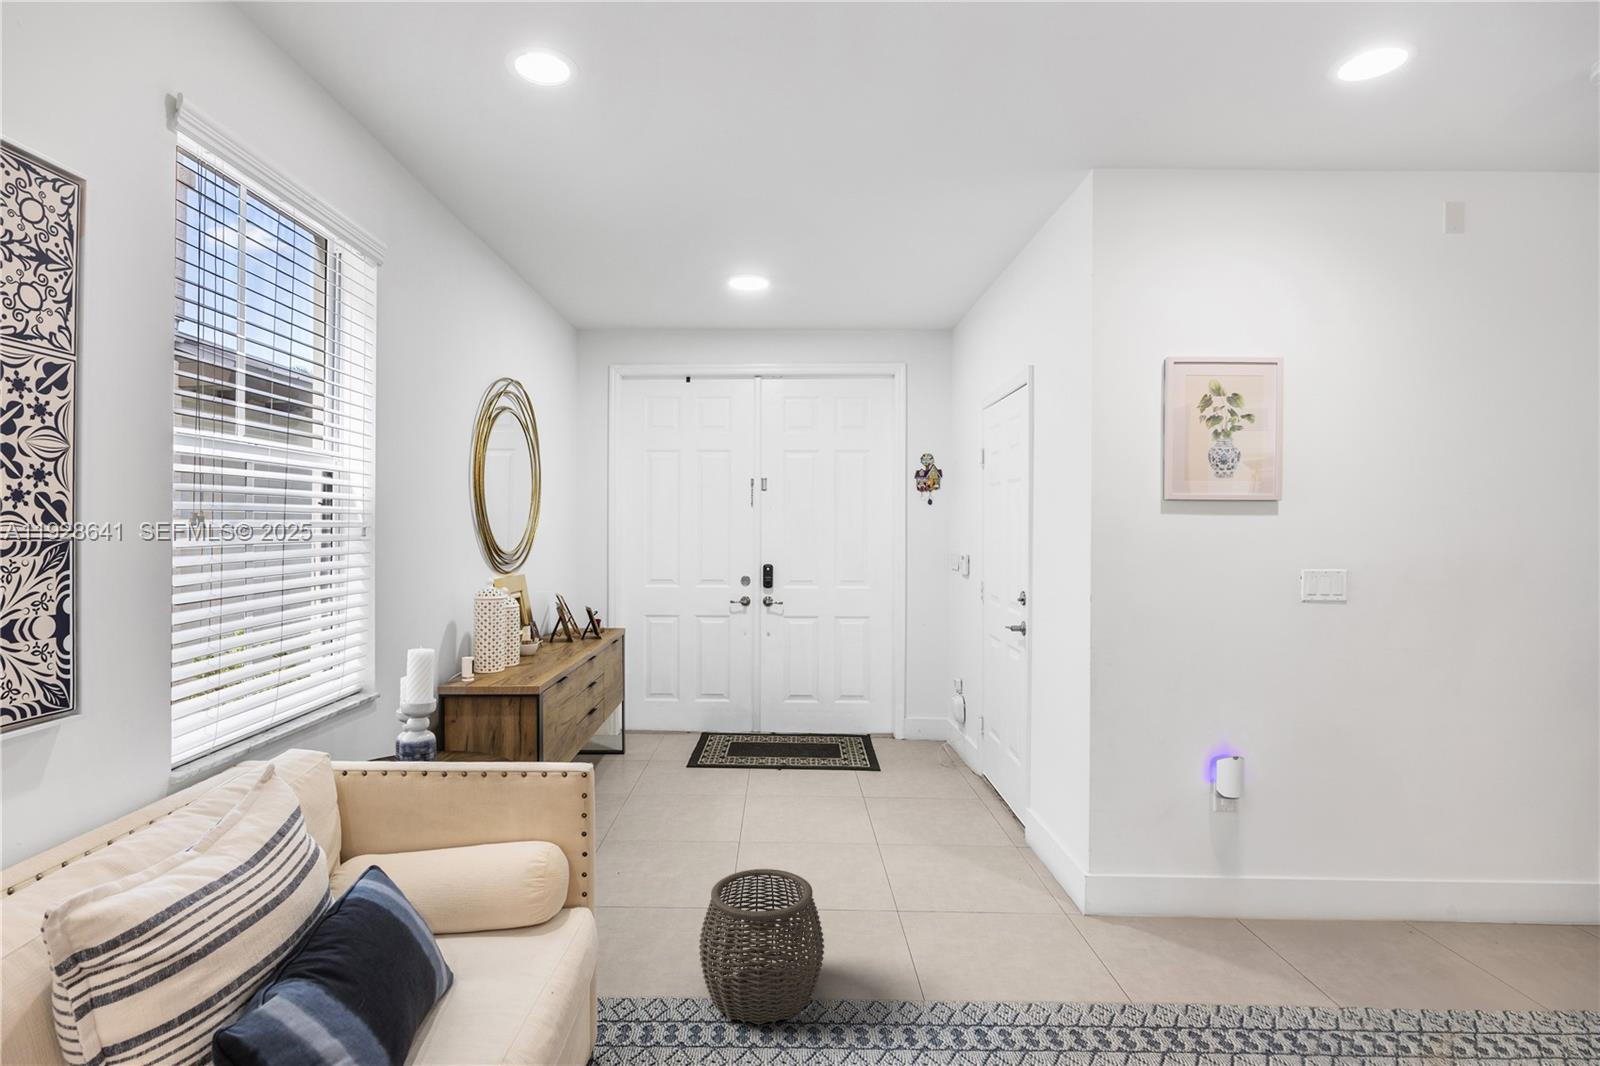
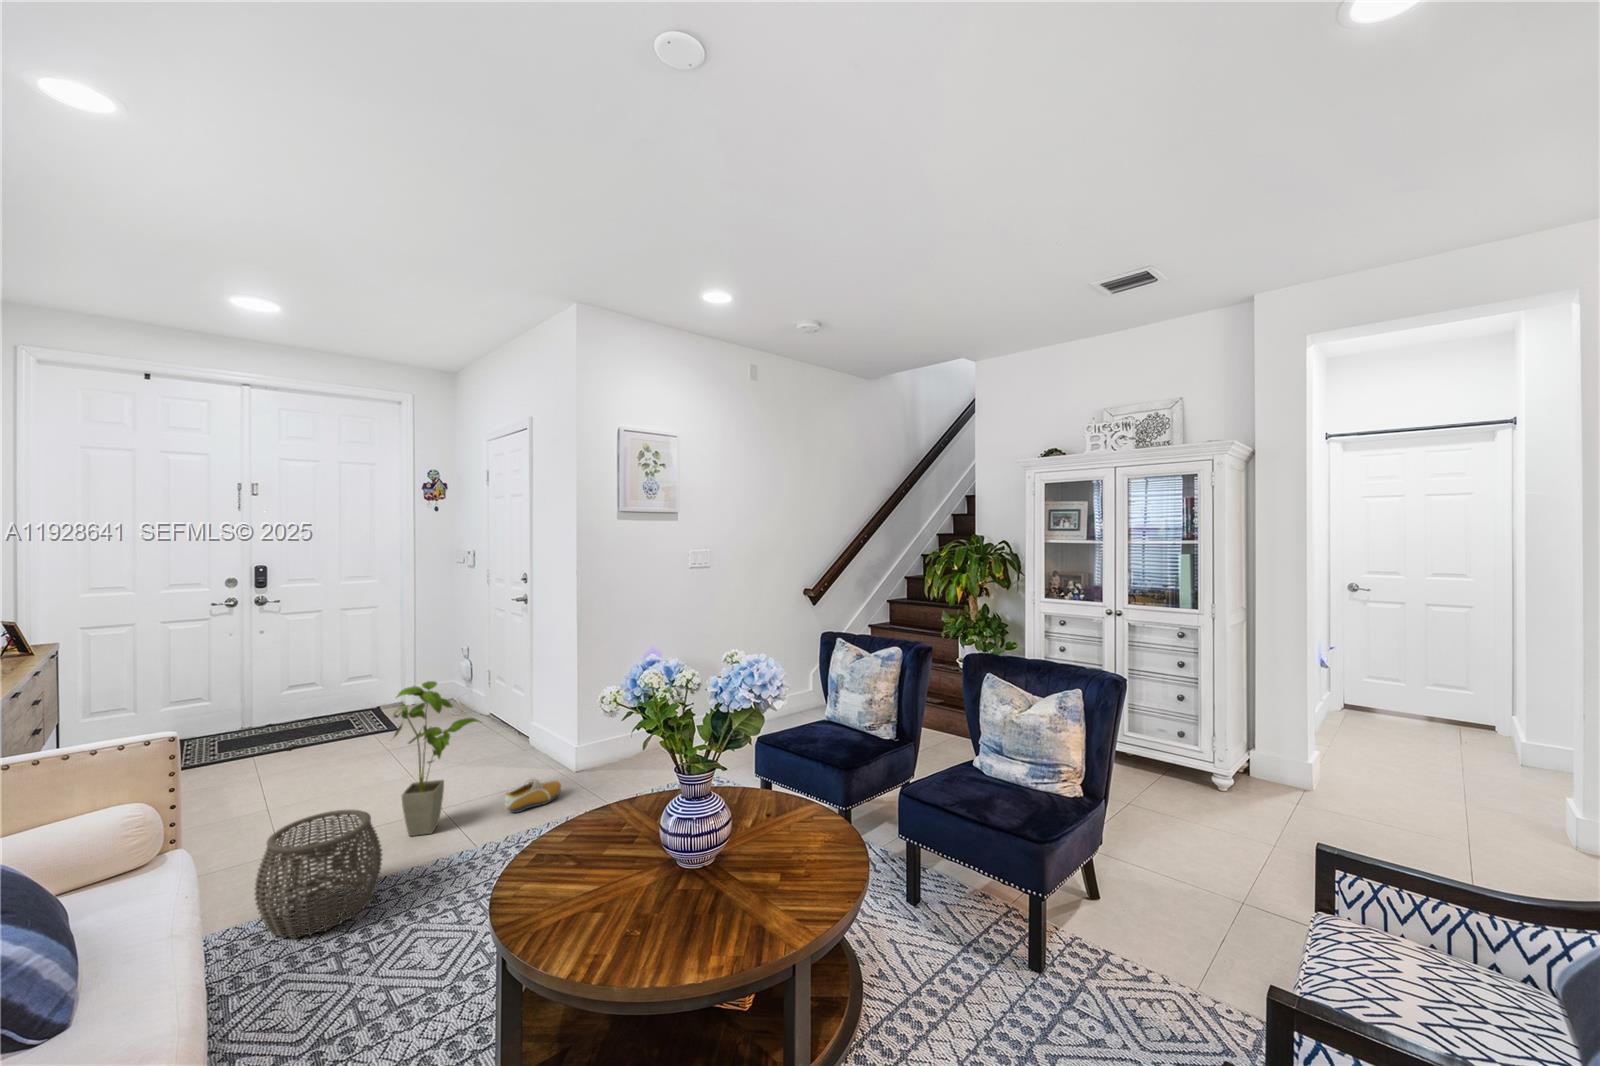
house plant: none [848,725,958,929] -> present [394,681,479,836]
shoe: none [982,891,1064,937] -> present [504,779,561,813]

